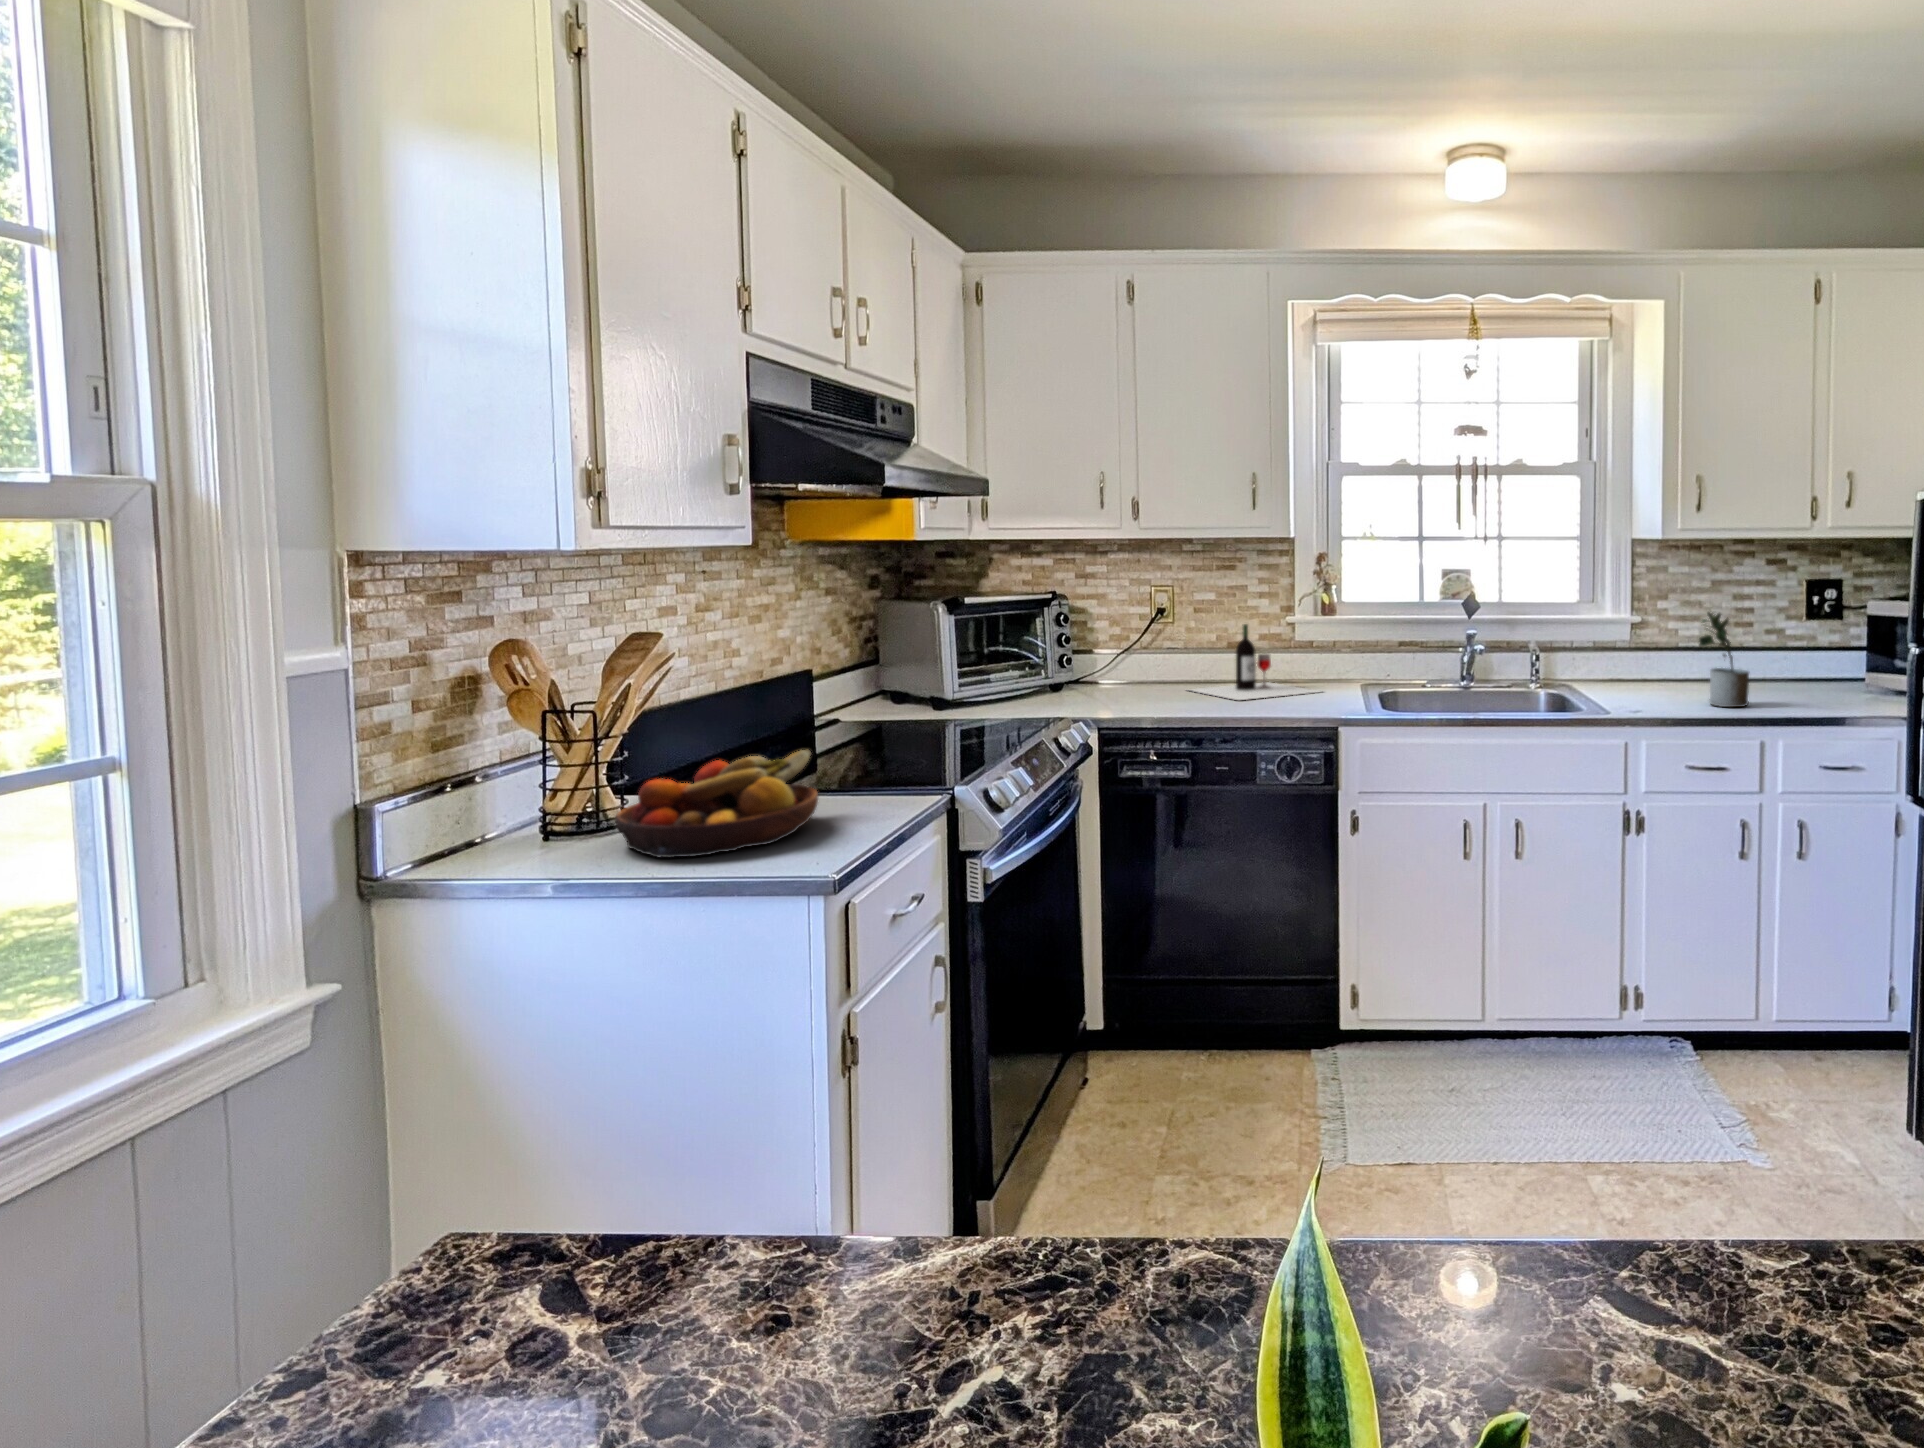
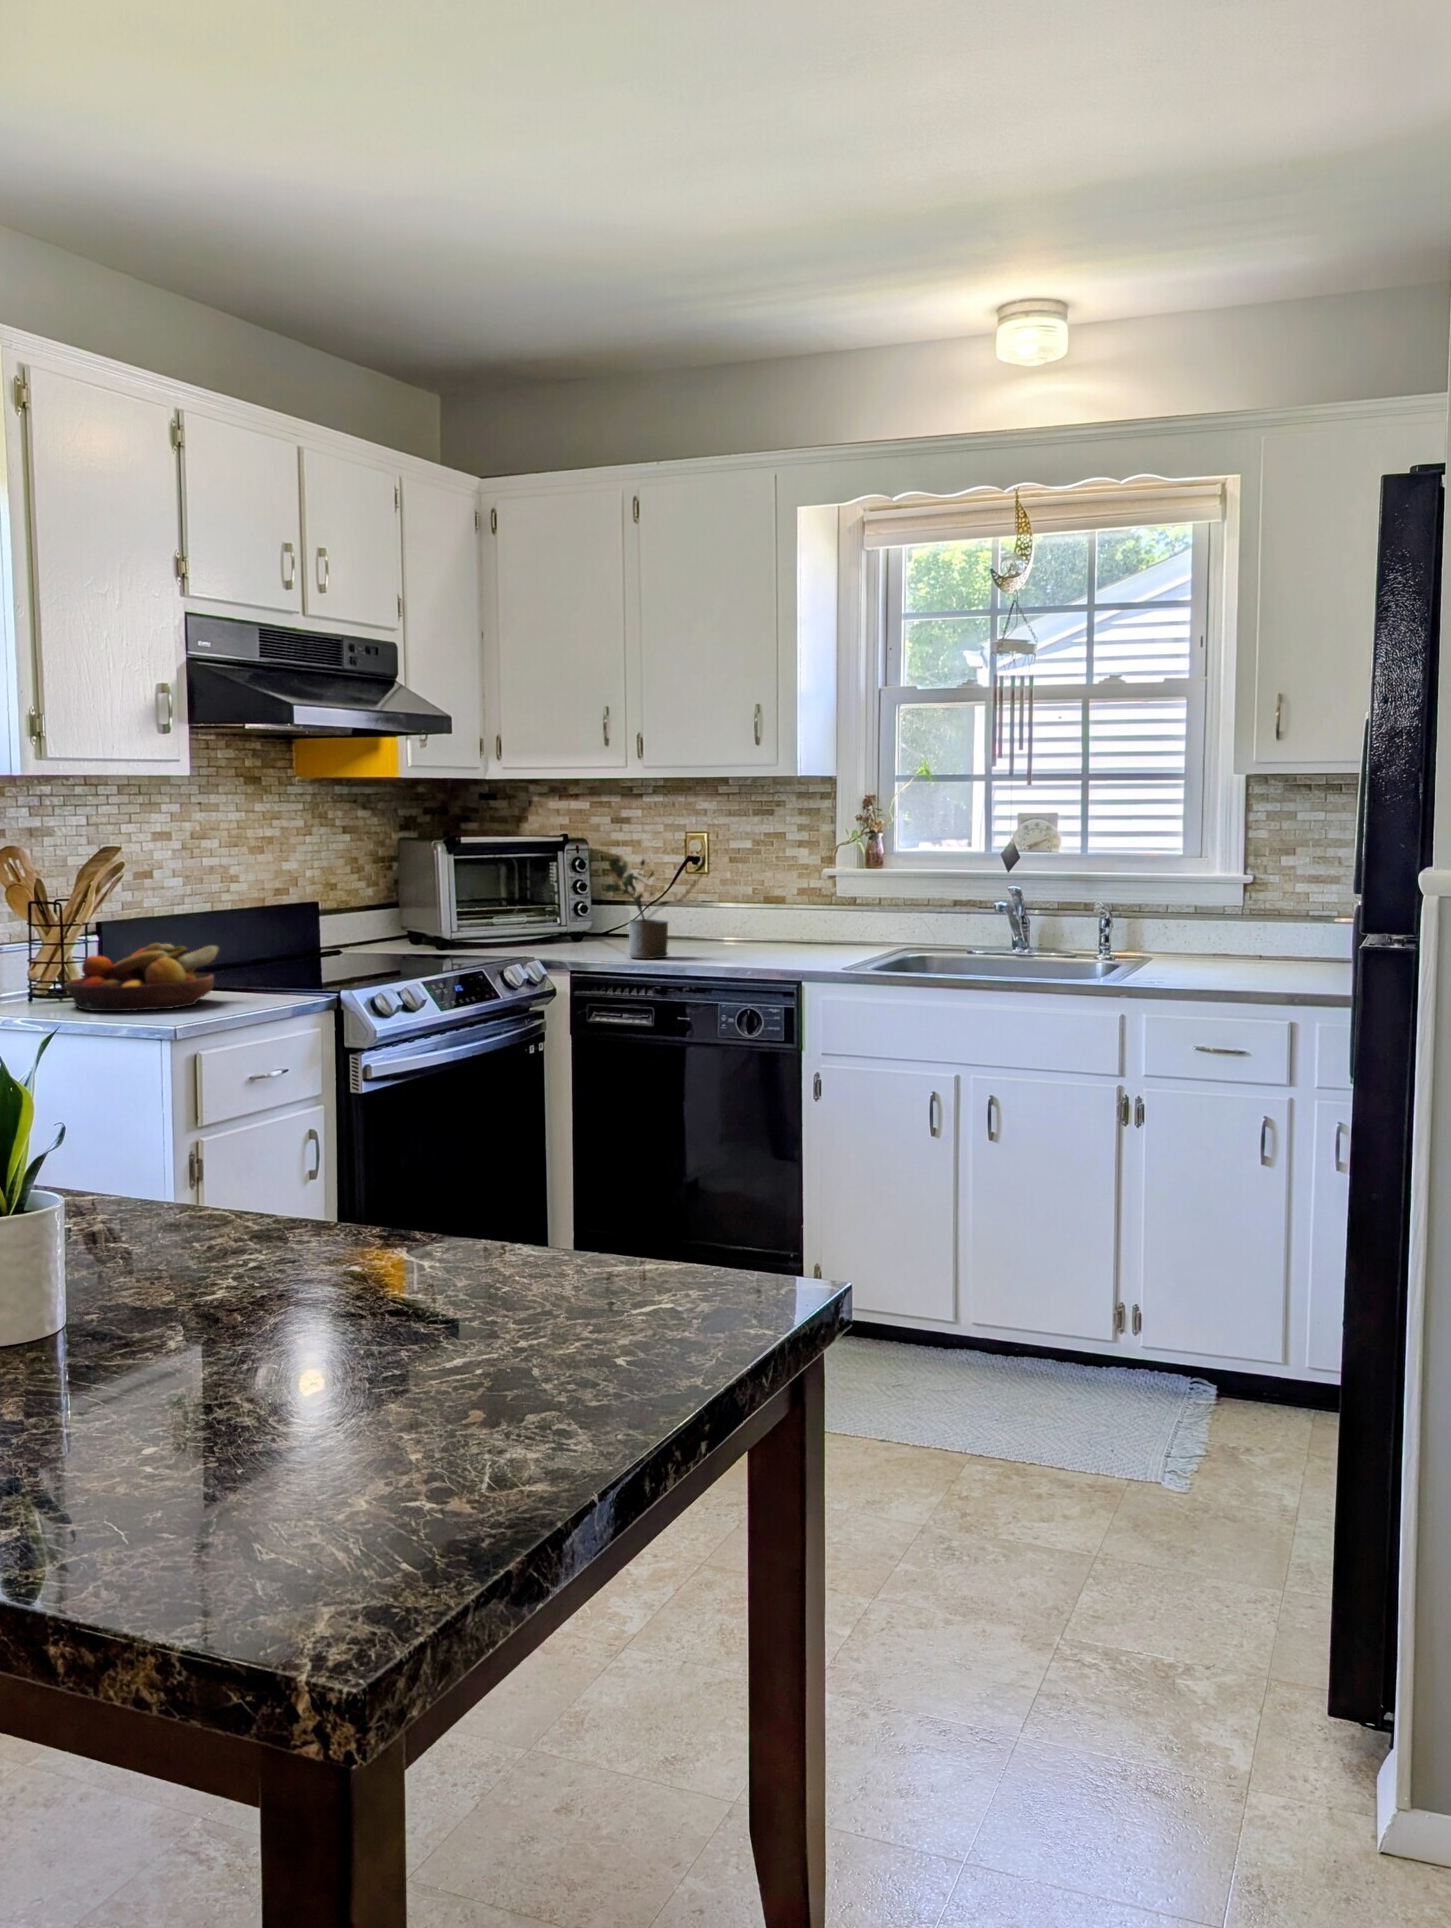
potted plant: present [1699,613,1749,707] -> present [605,858,668,959]
wine bottle: present [1192,624,1317,700] -> none [707,874,848,954]

